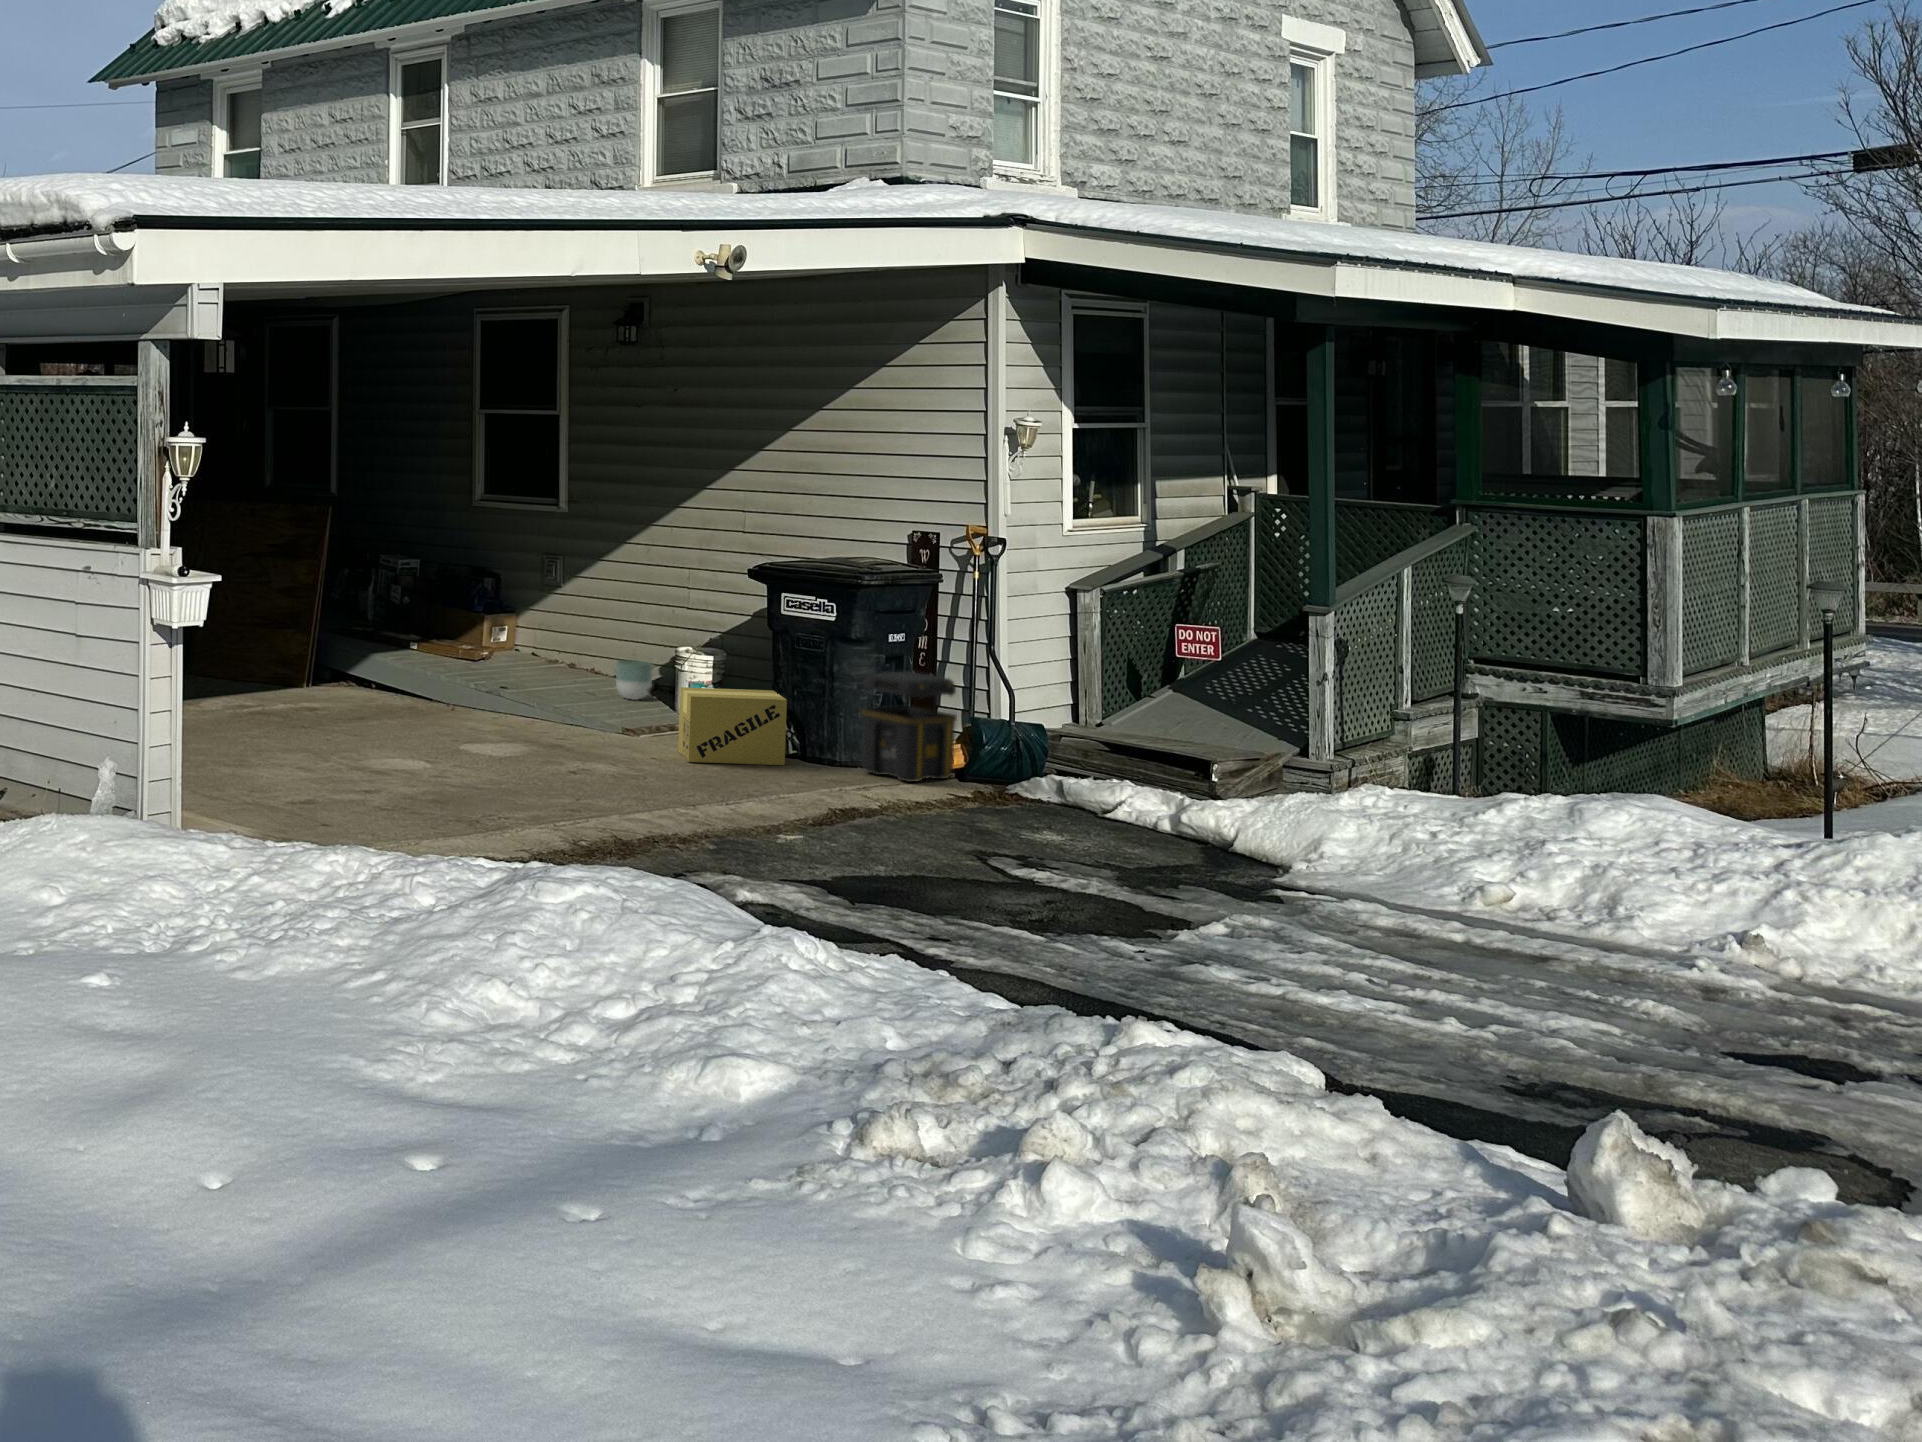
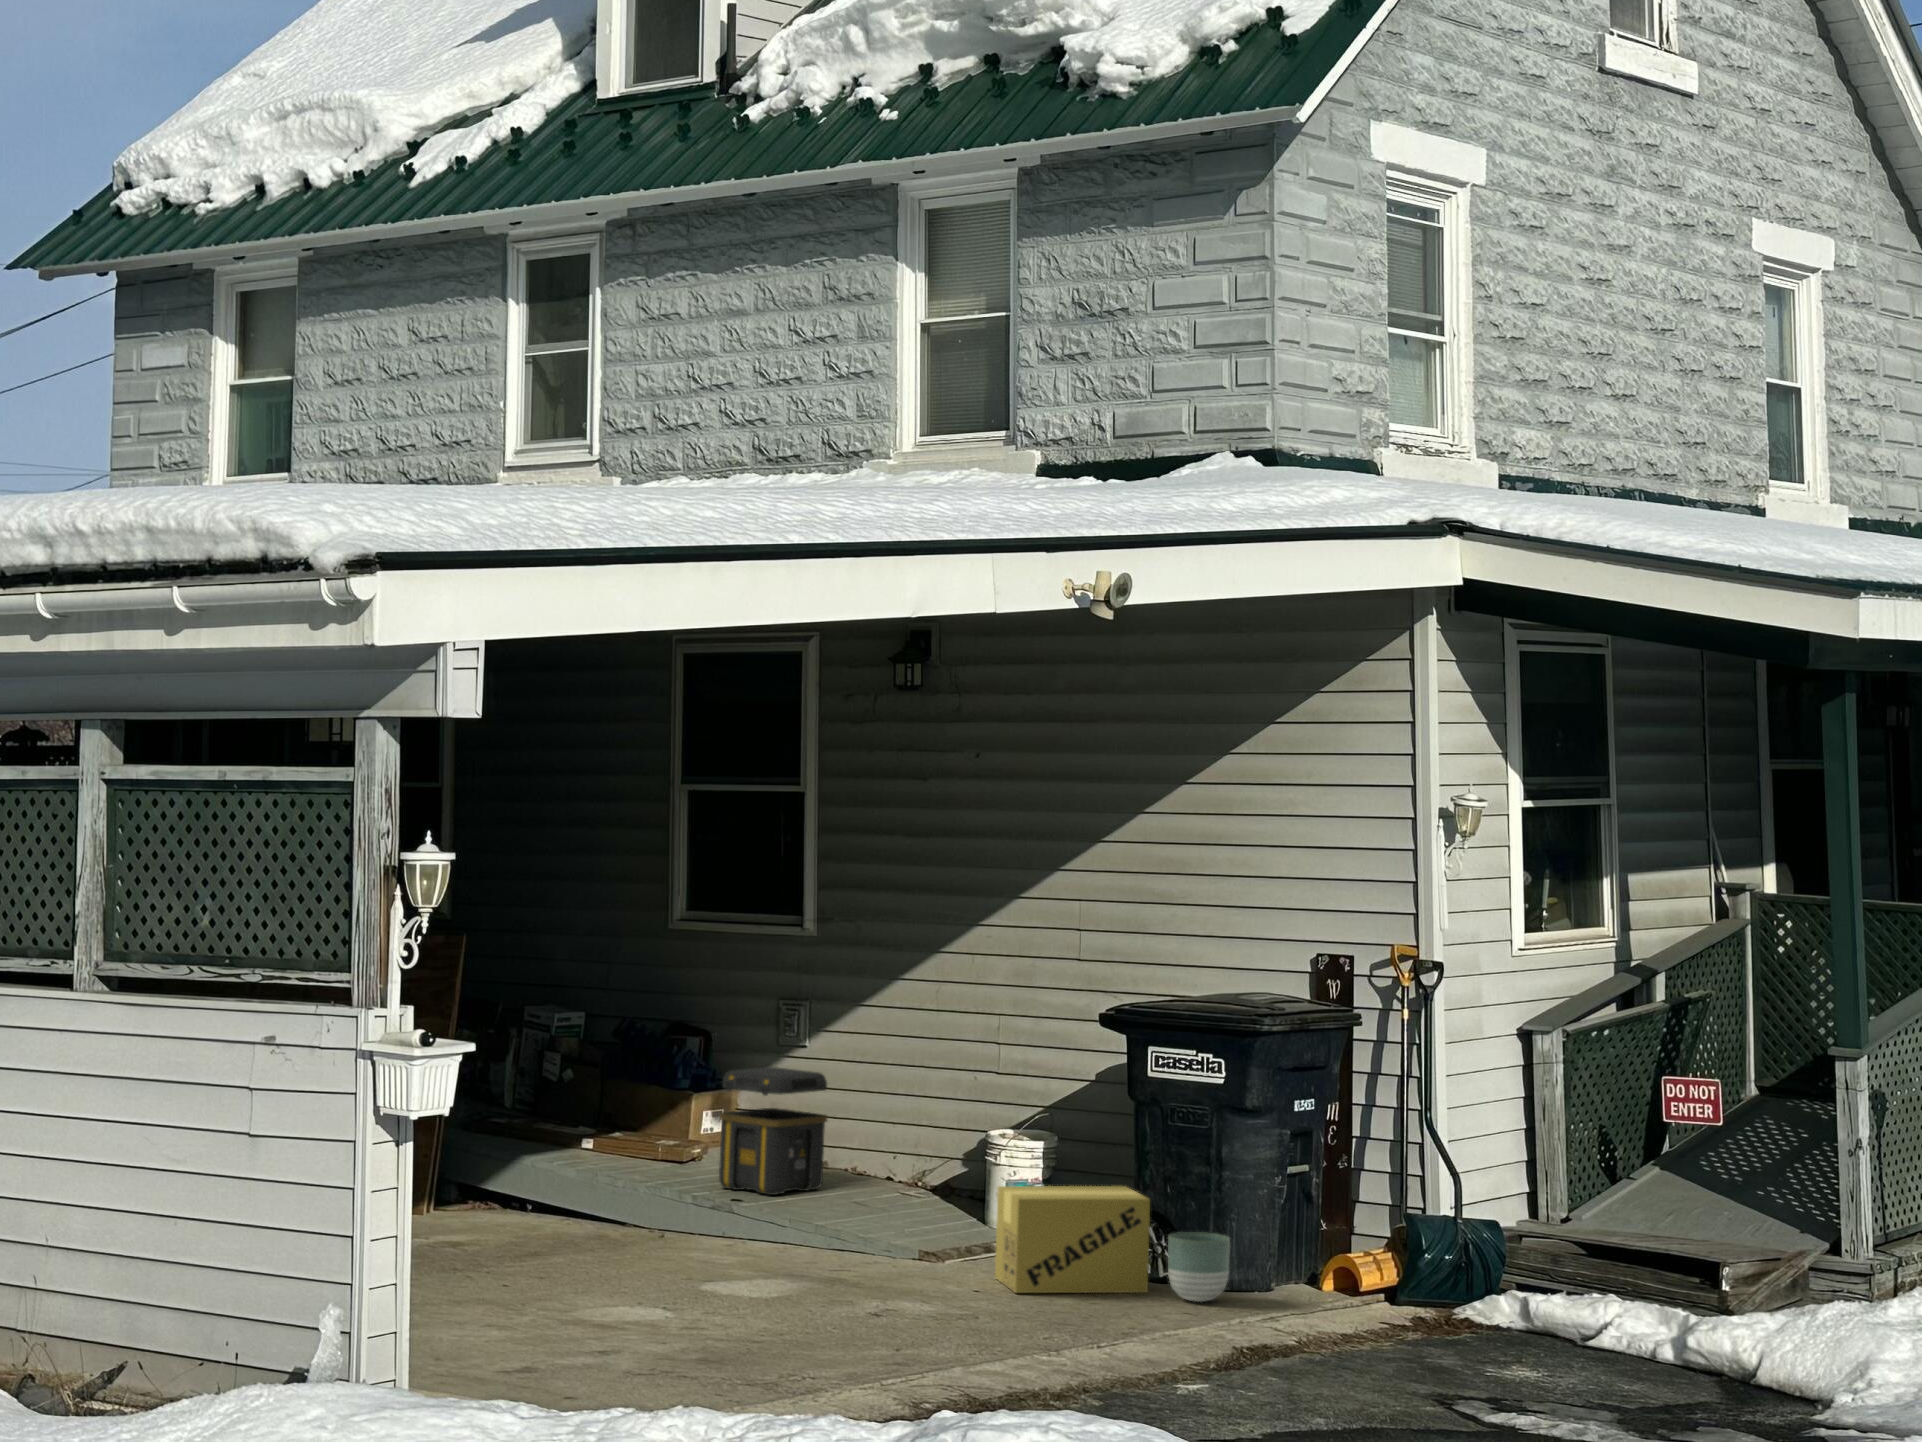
planter: present [616,660,653,700] -> present [1168,1232,1230,1302]
toolbox: present [862,672,957,782] -> present [719,1067,827,1195]

